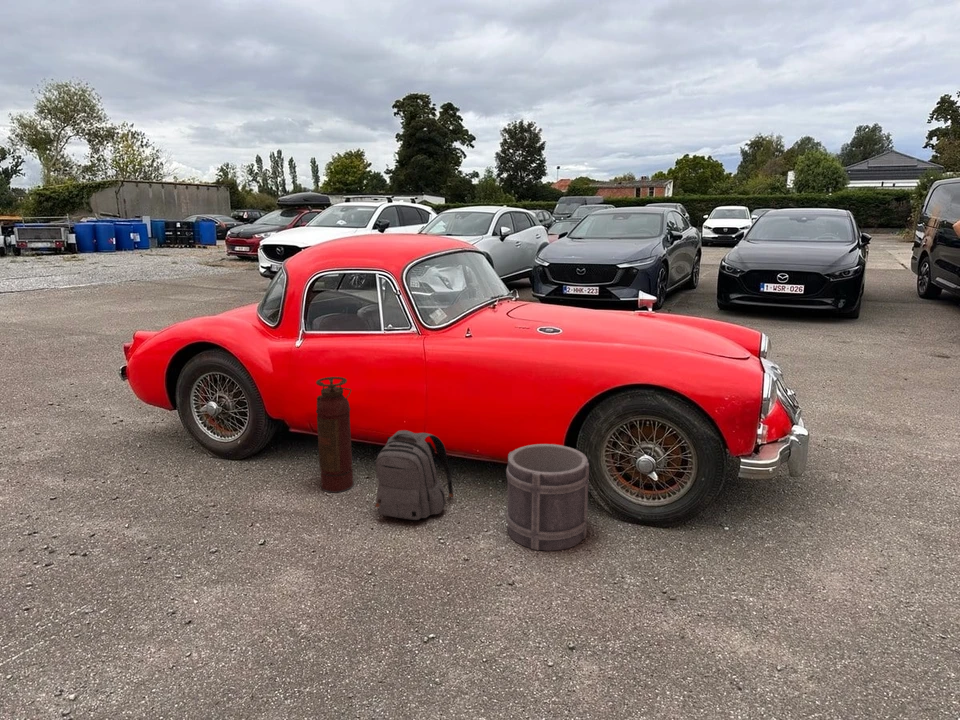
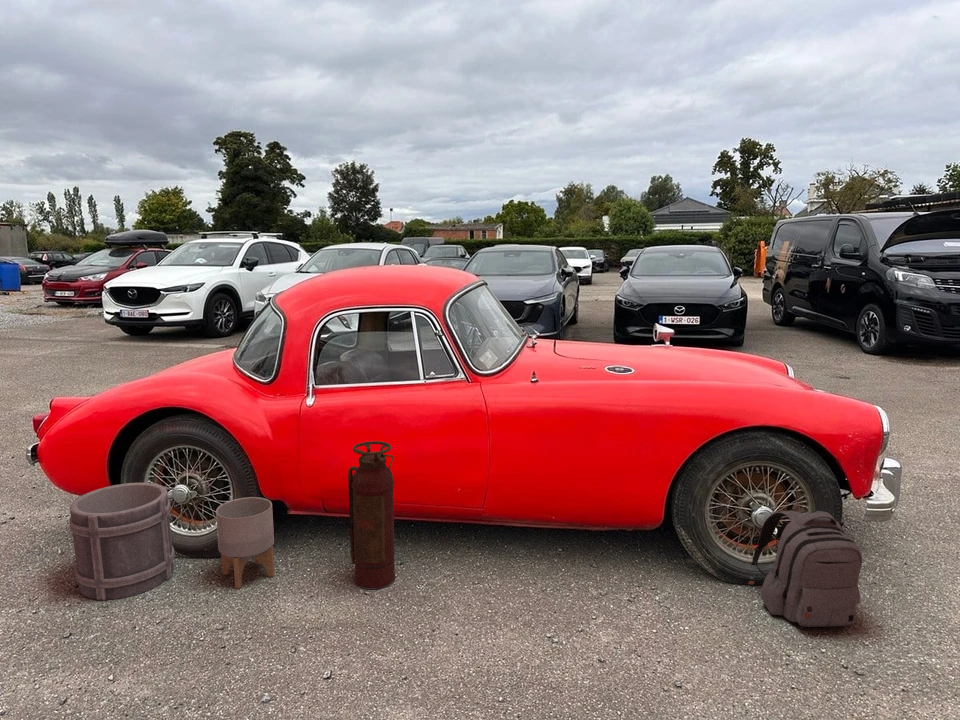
planter: none [225,415,270,481] -> present [216,497,275,588]
backpack: present [375,430,453,520] -> present [748,511,862,627]
bucket: present [506,444,589,551] -> present [69,483,175,601]

